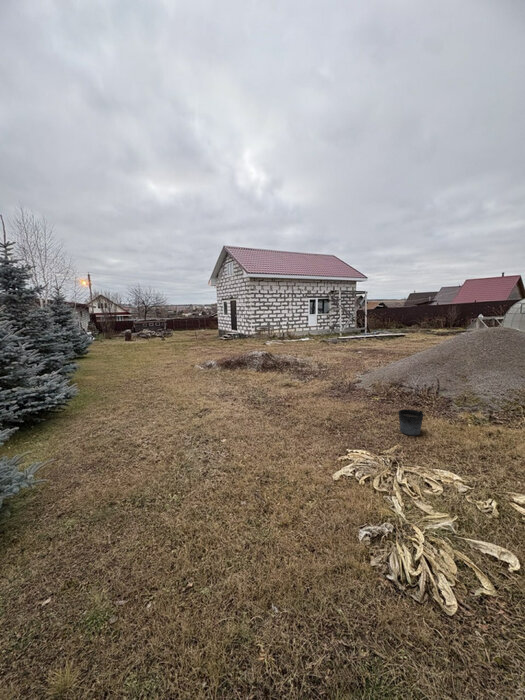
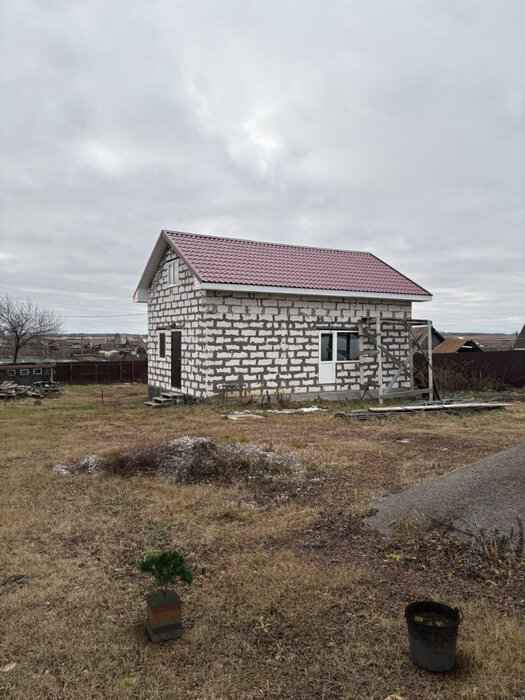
potted tree: none [279,393,305,430] -> present [138,551,193,643]

